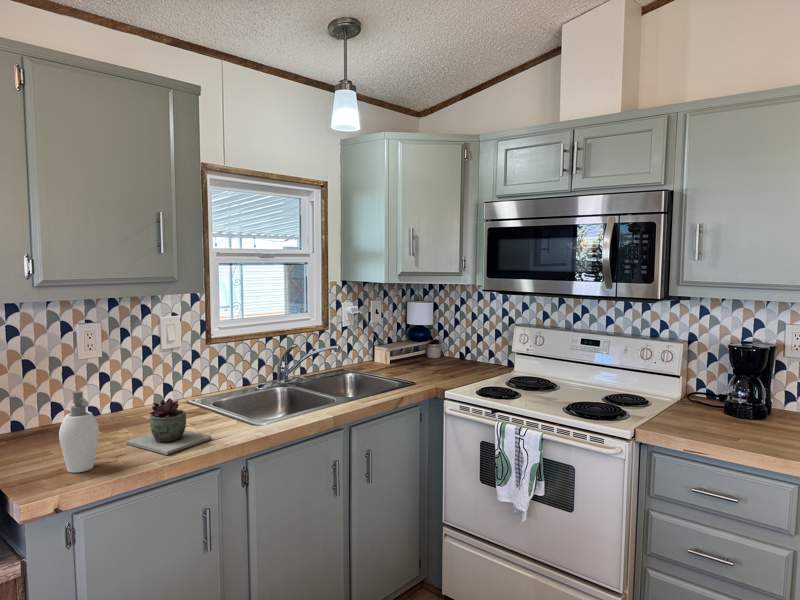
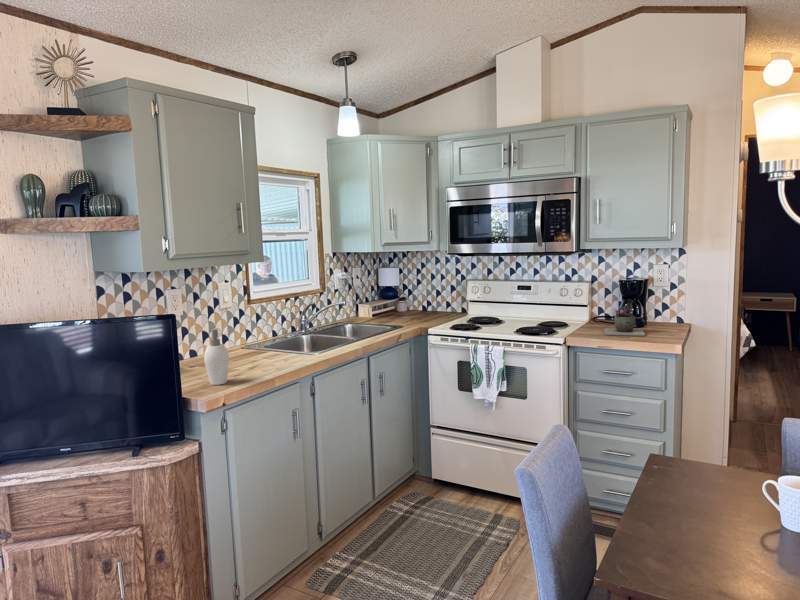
succulent plant: present [126,398,212,455] -> present [604,308,645,336]

